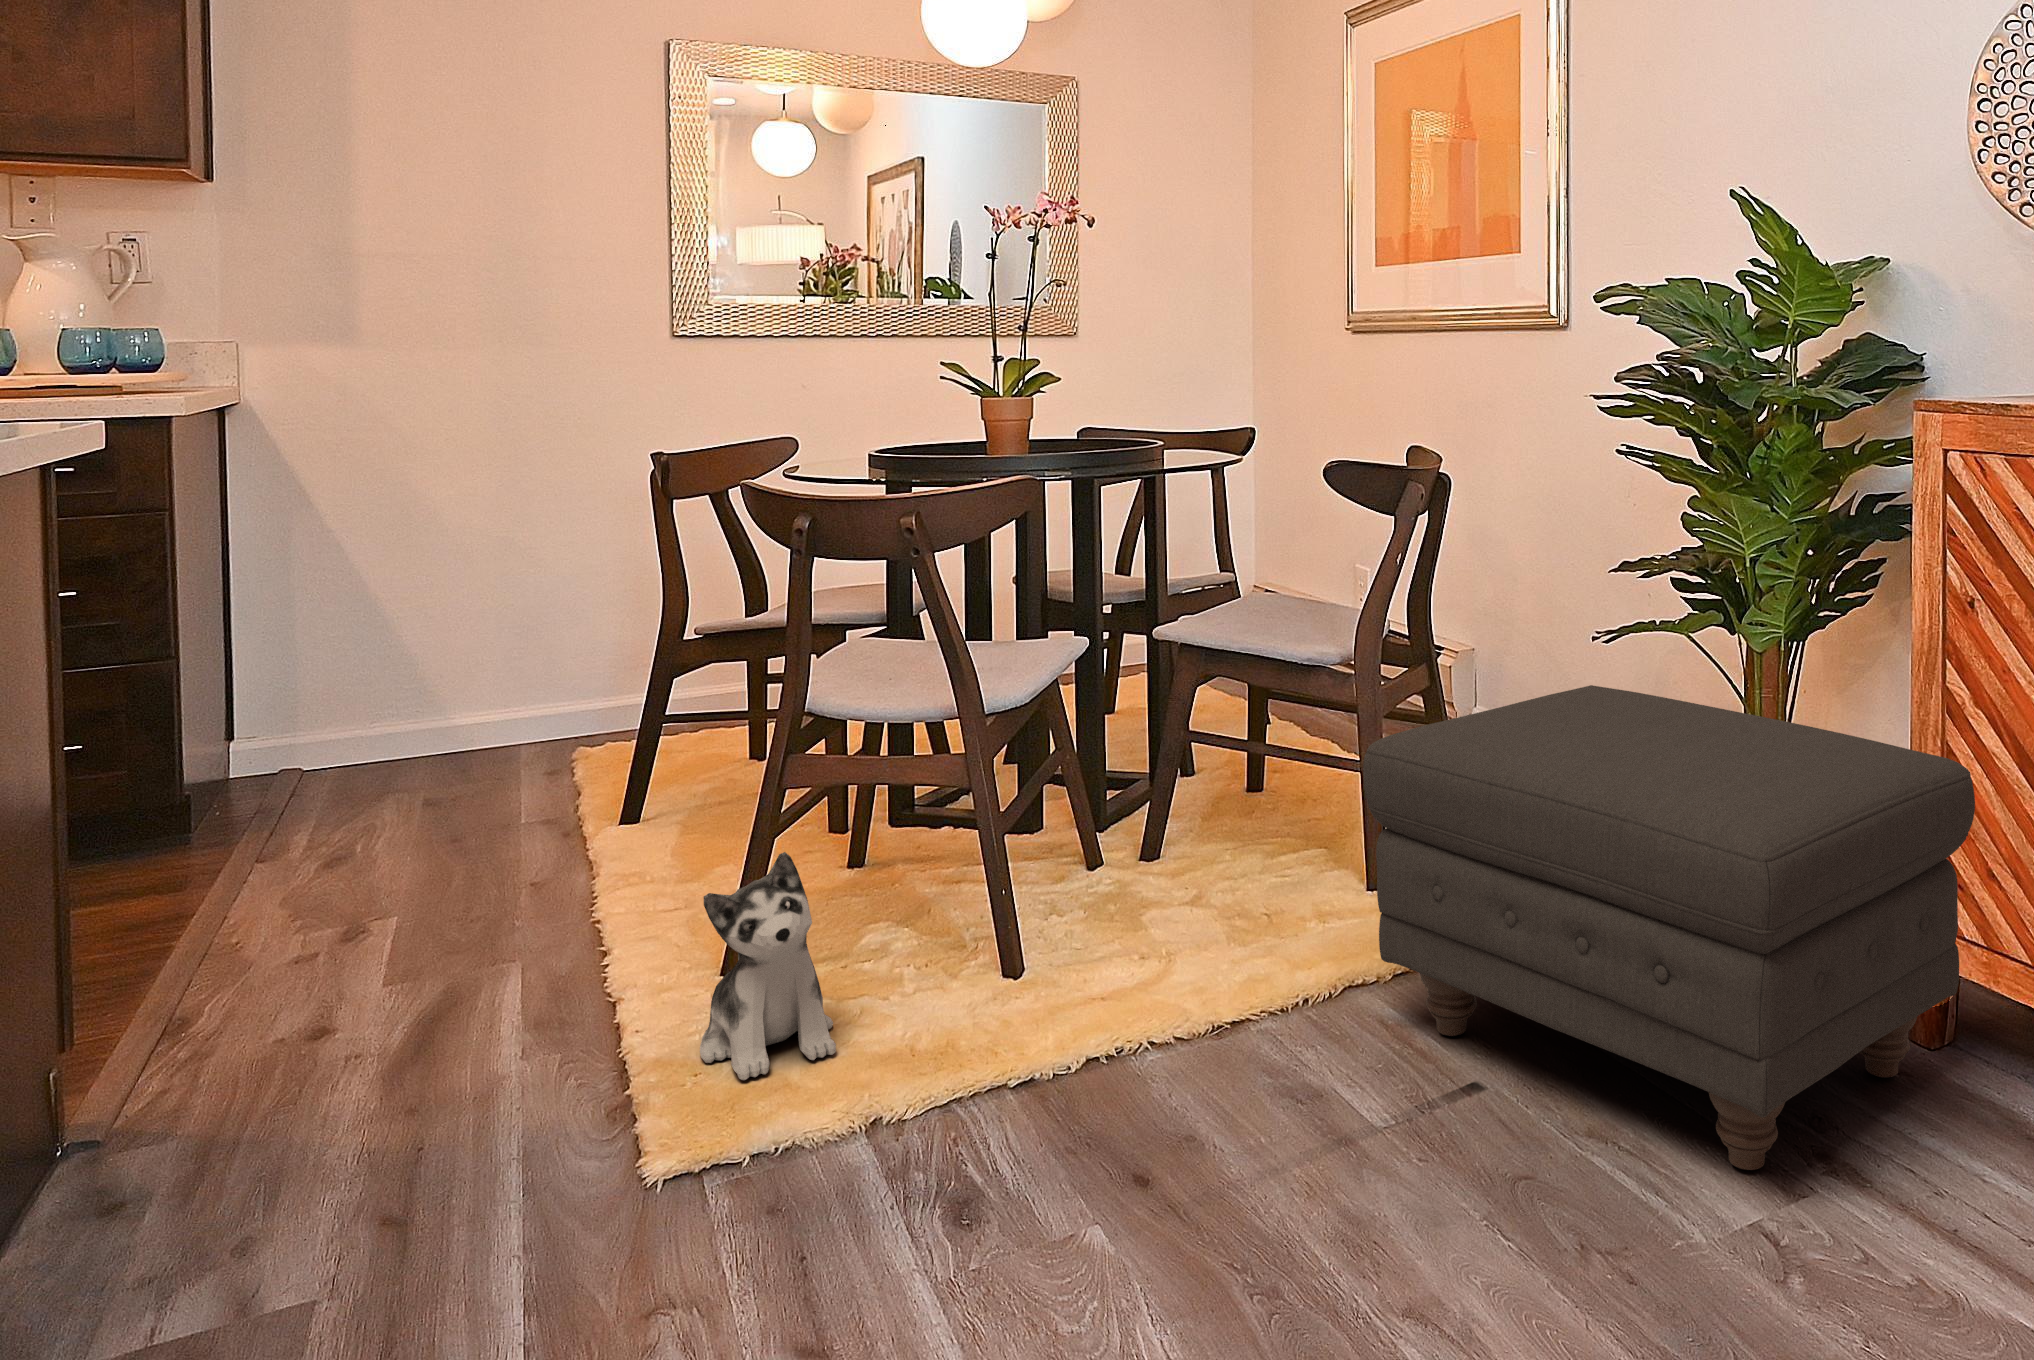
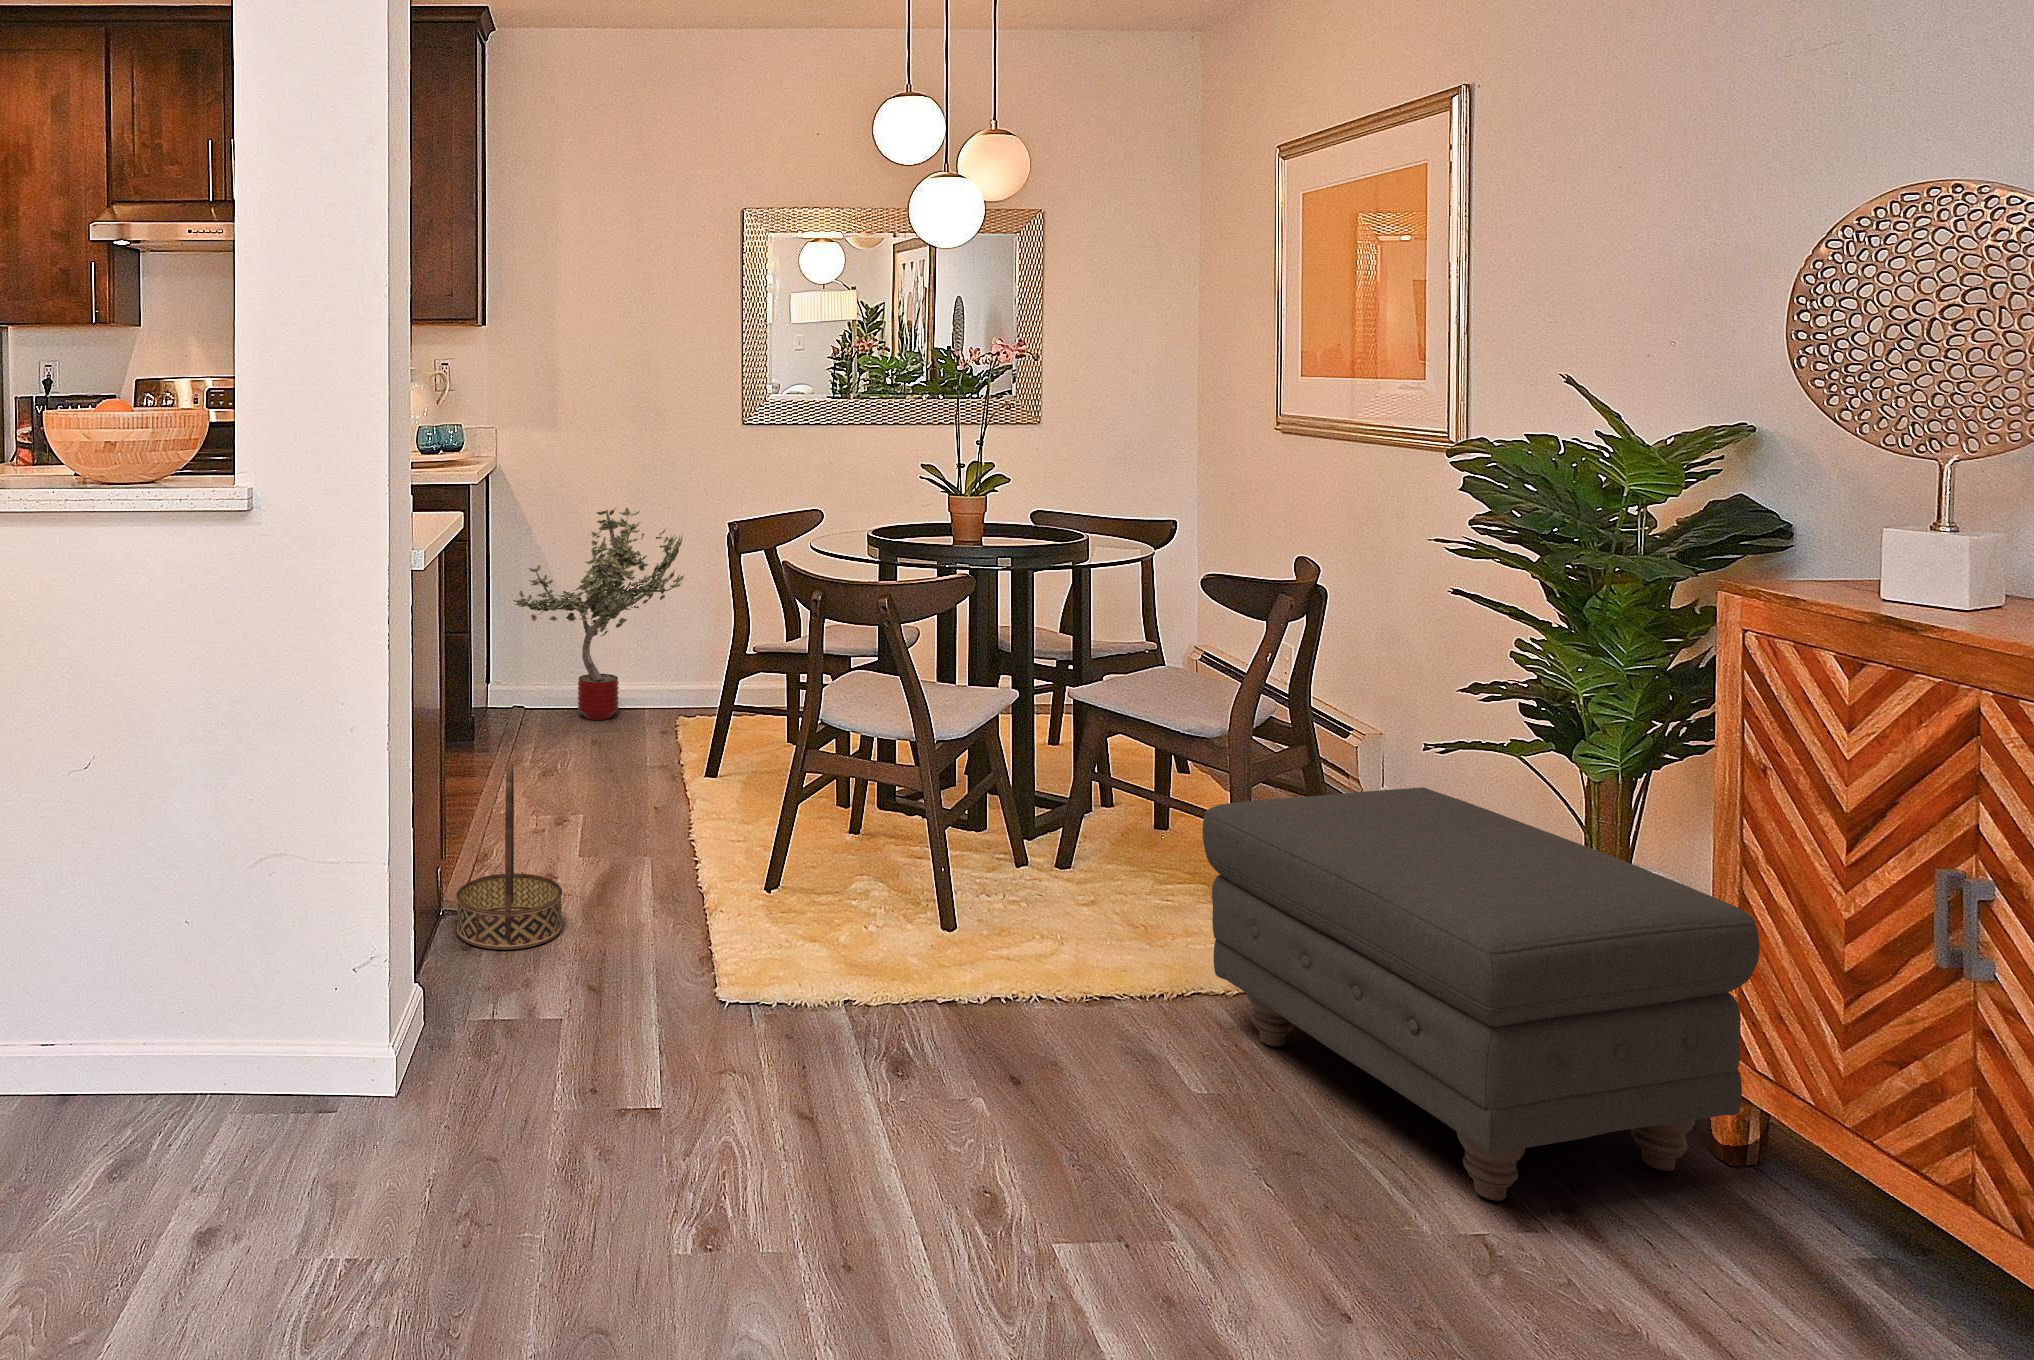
potted tree: none [264,452,574,772] -> present [513,508,684,720]
basket: none [94,849,336,1193] -> present [456,763,562,950]
plush toy: present [700,852,836,1080] -> none [751,817,831,959]

